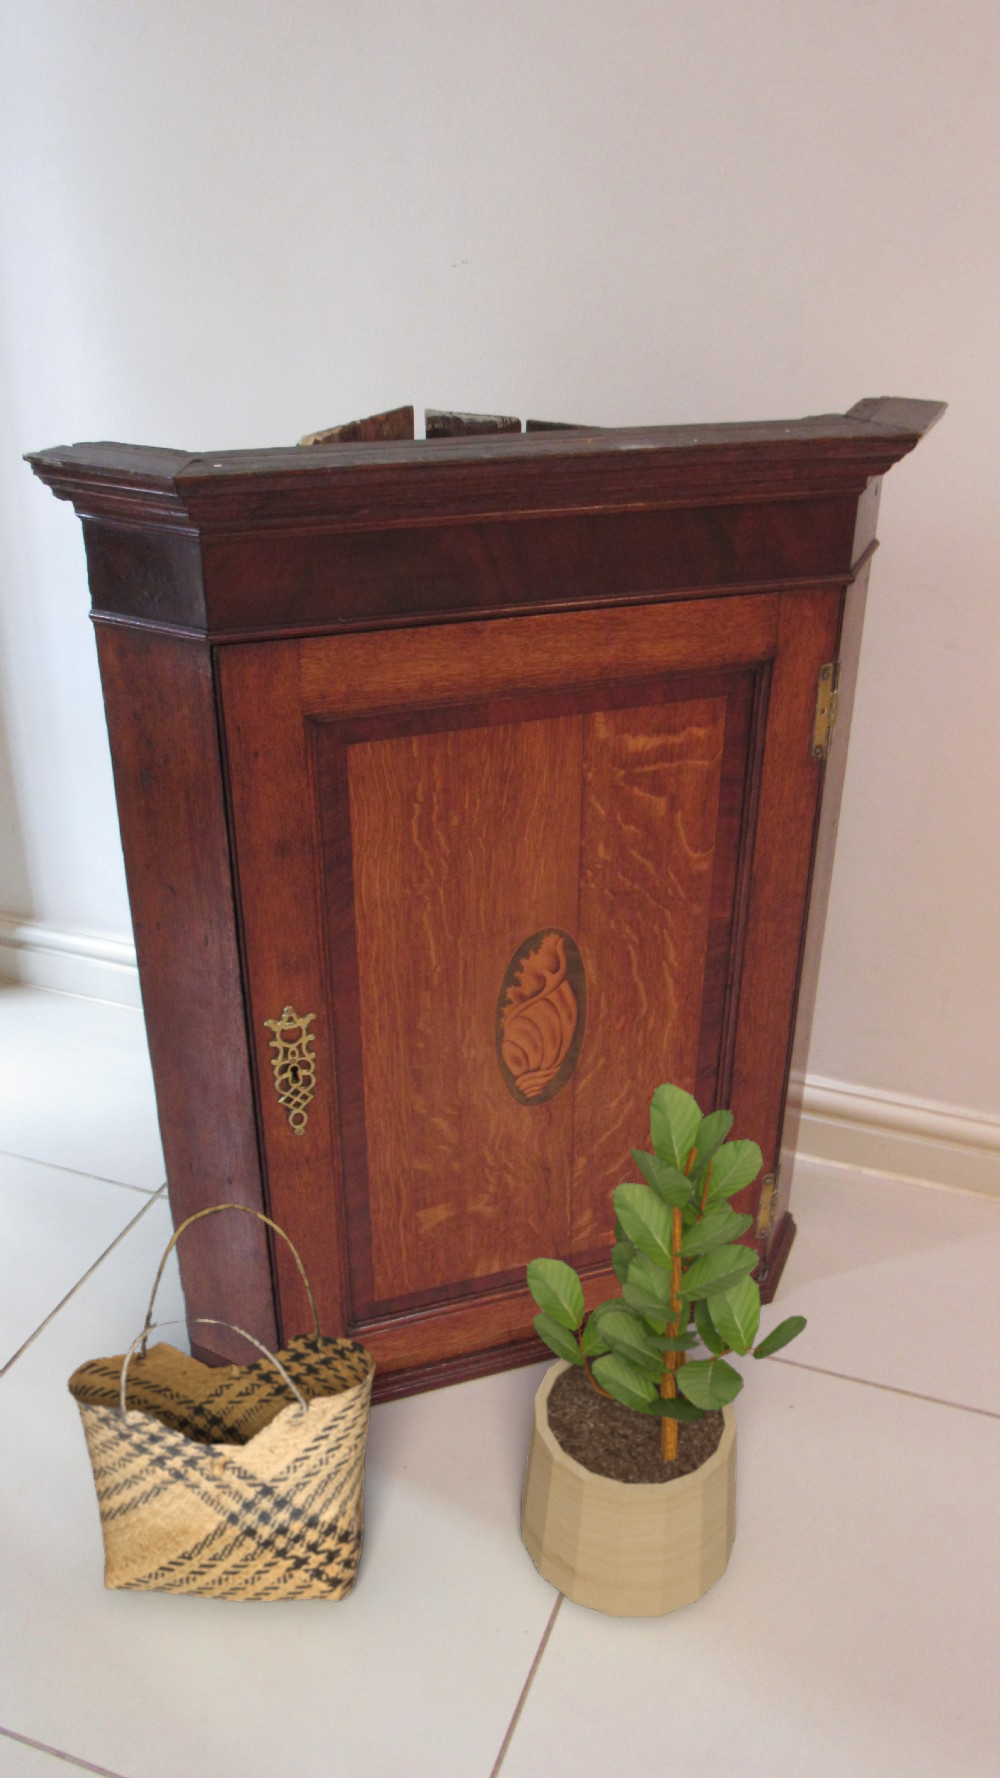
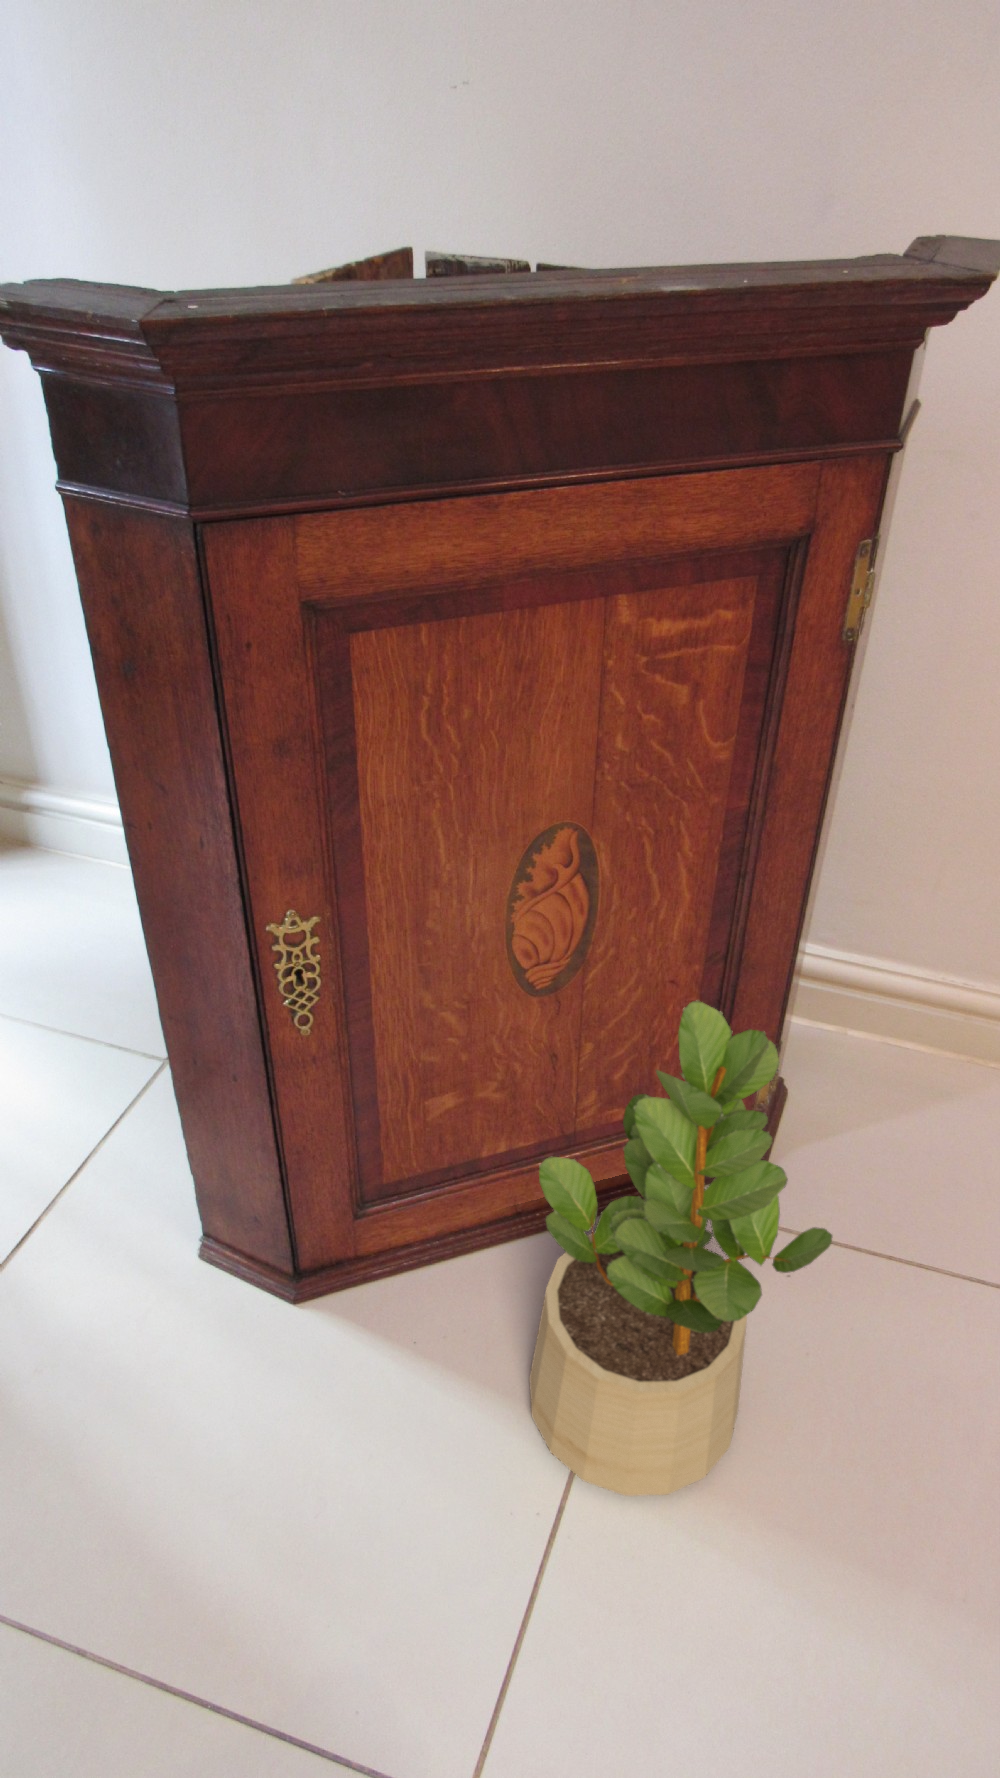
woven basket: present [67,1203,376,1602] -> none [74,1112,388,1487]

